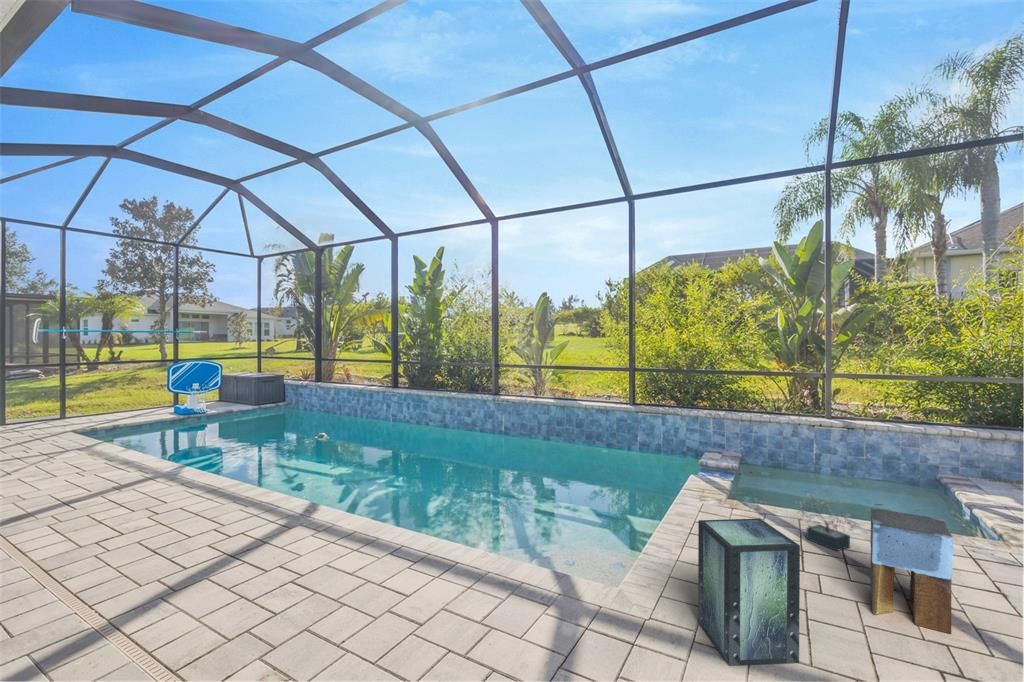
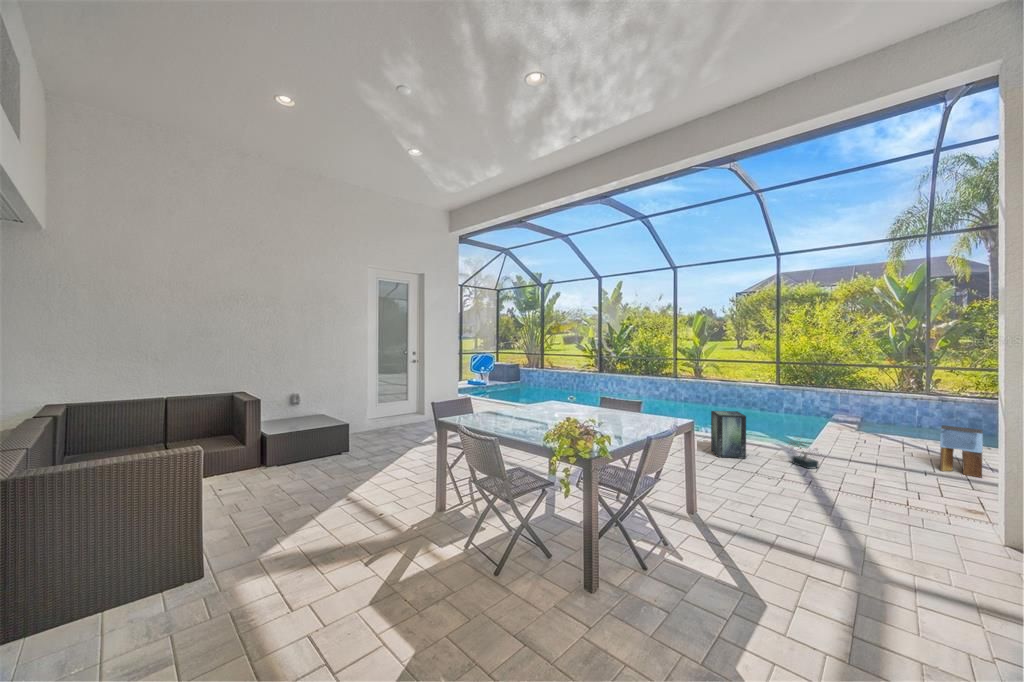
decorative plant: present [798,494,856,551] -> present [787,442,822,469]
storage box: present [698,519,800,666] -> present [711,411,746,459]

